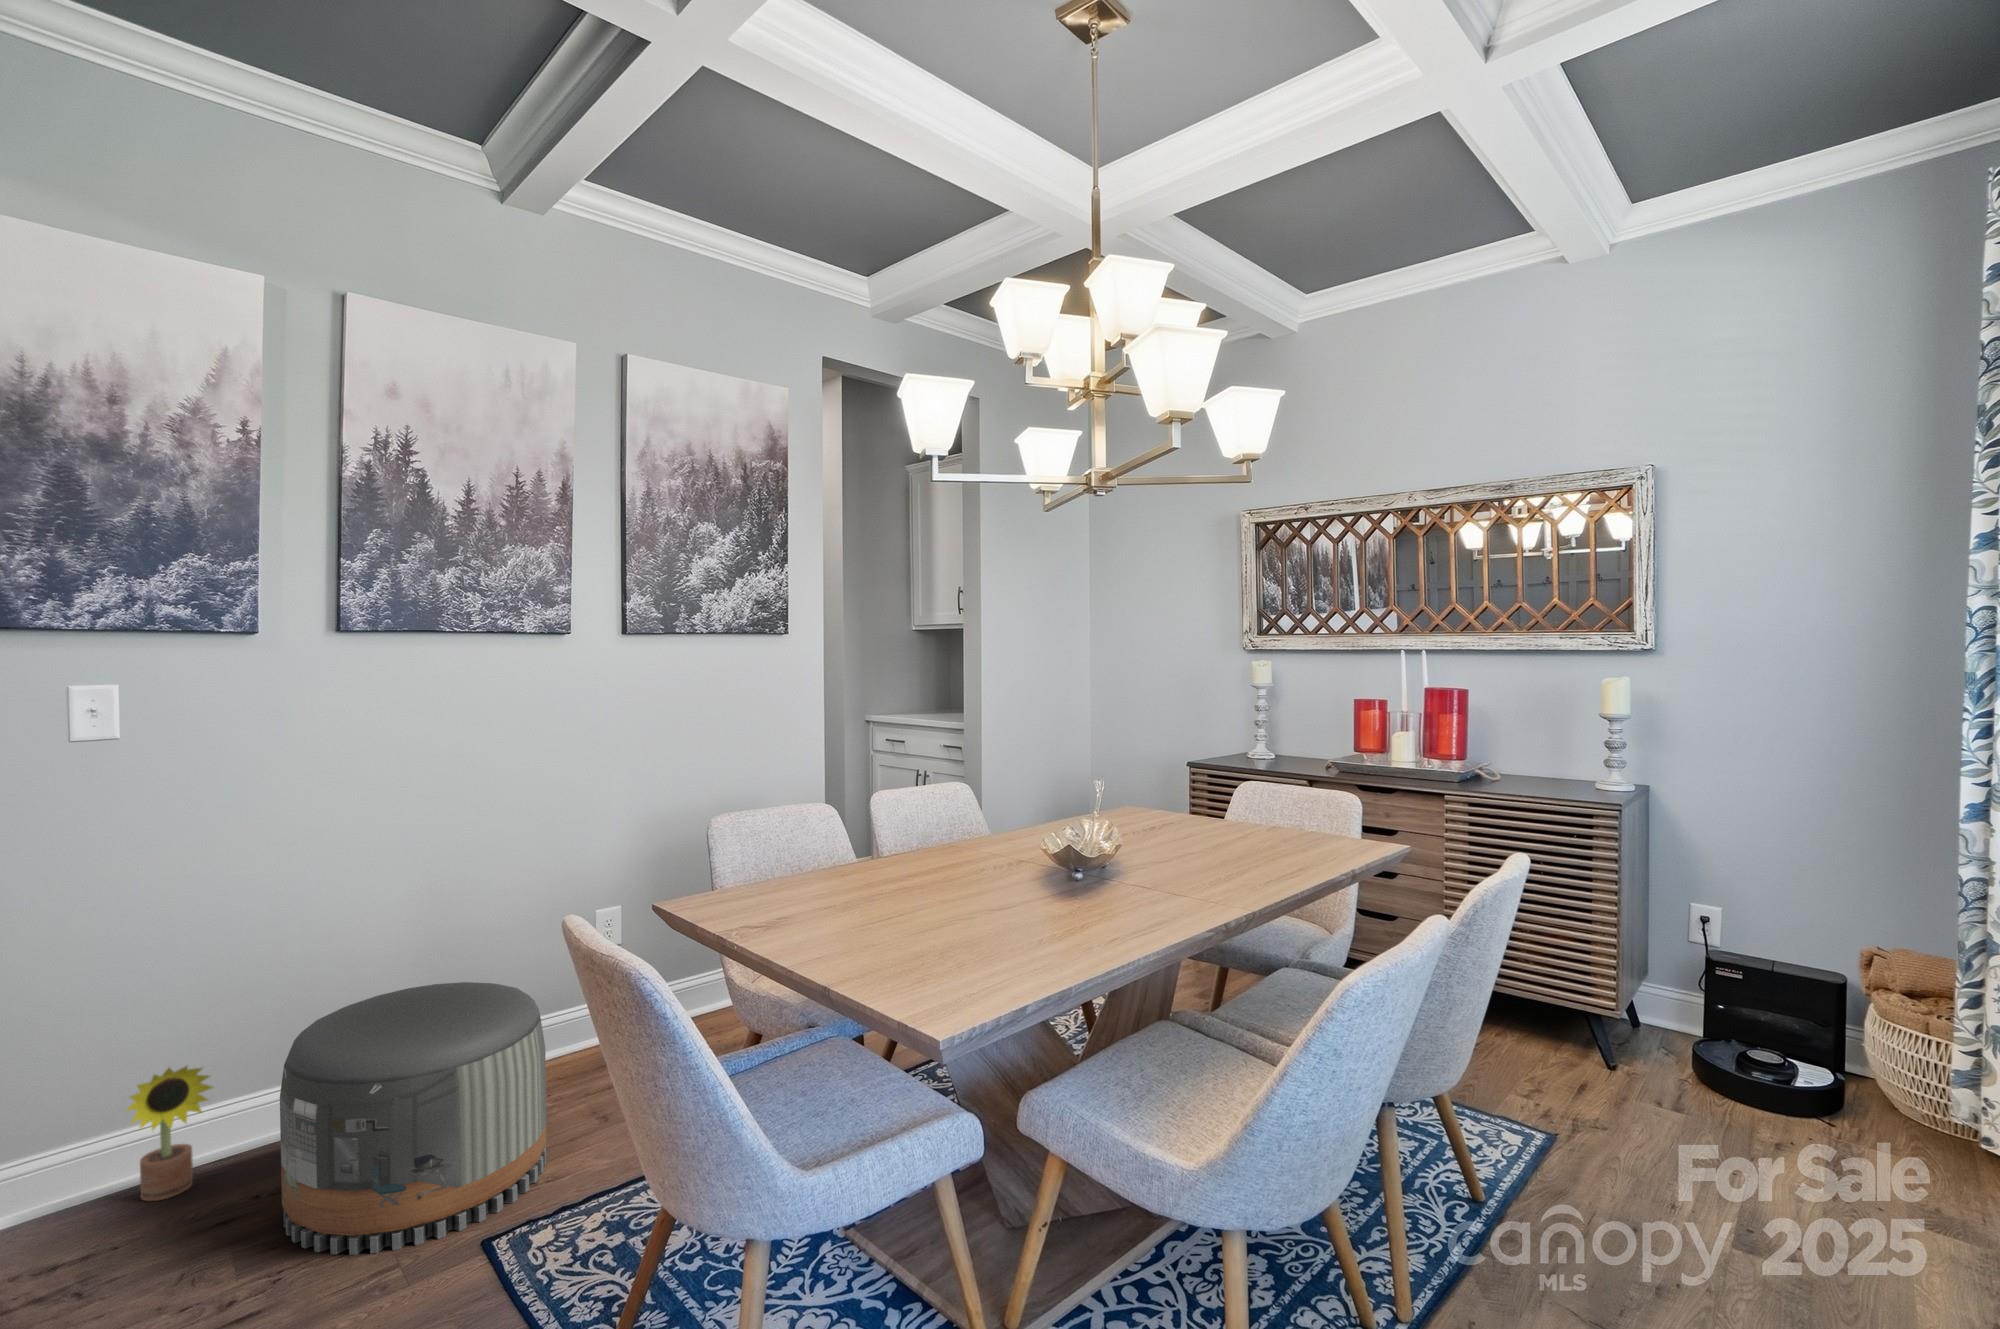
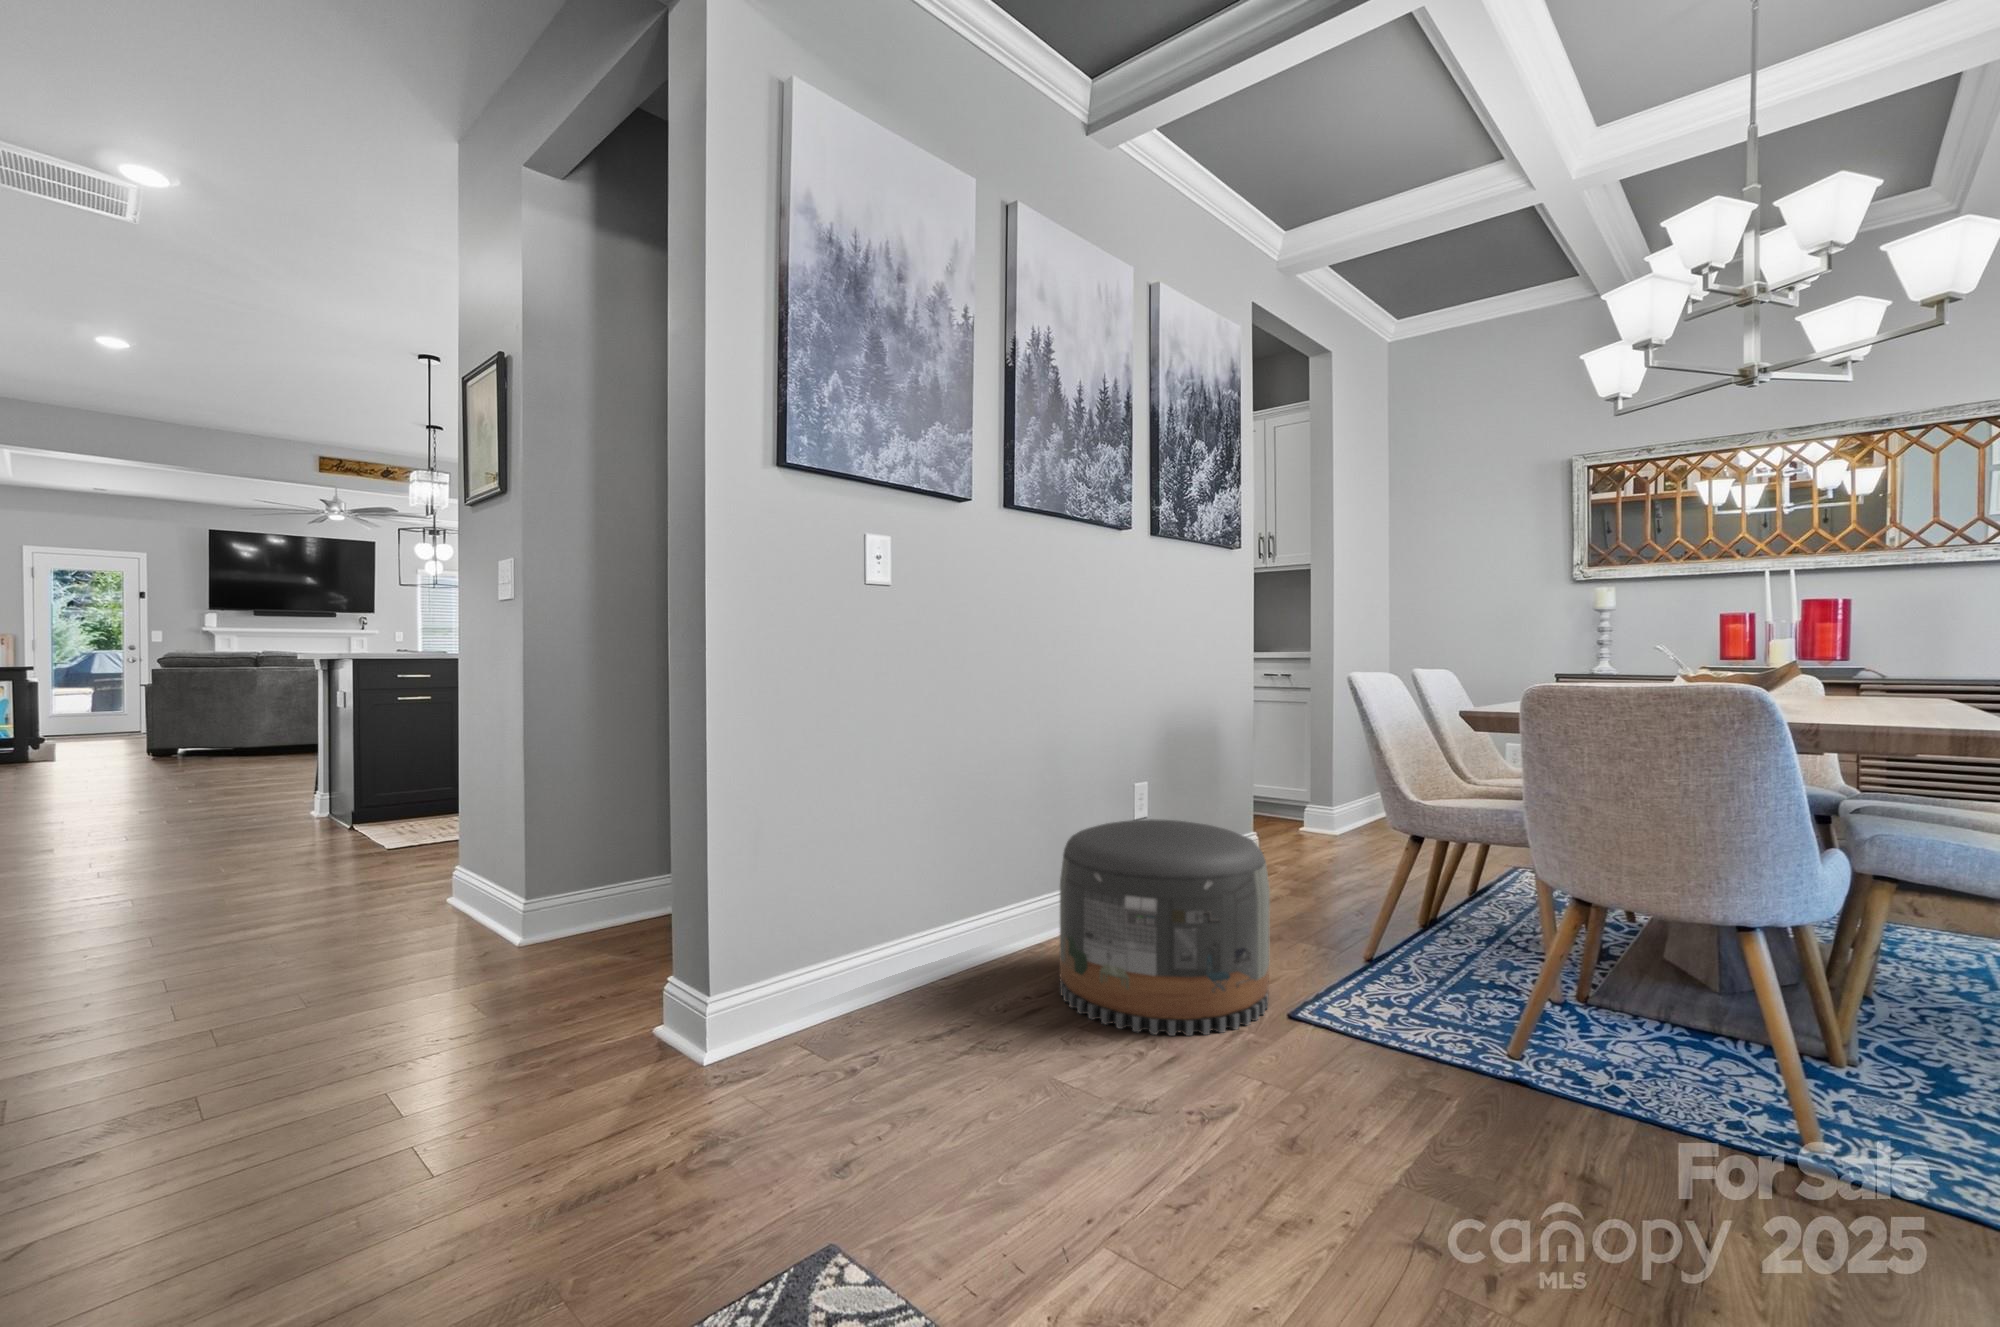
decorative plant: present [127,1066,213,1201] -> none [917,879,981,1005]

